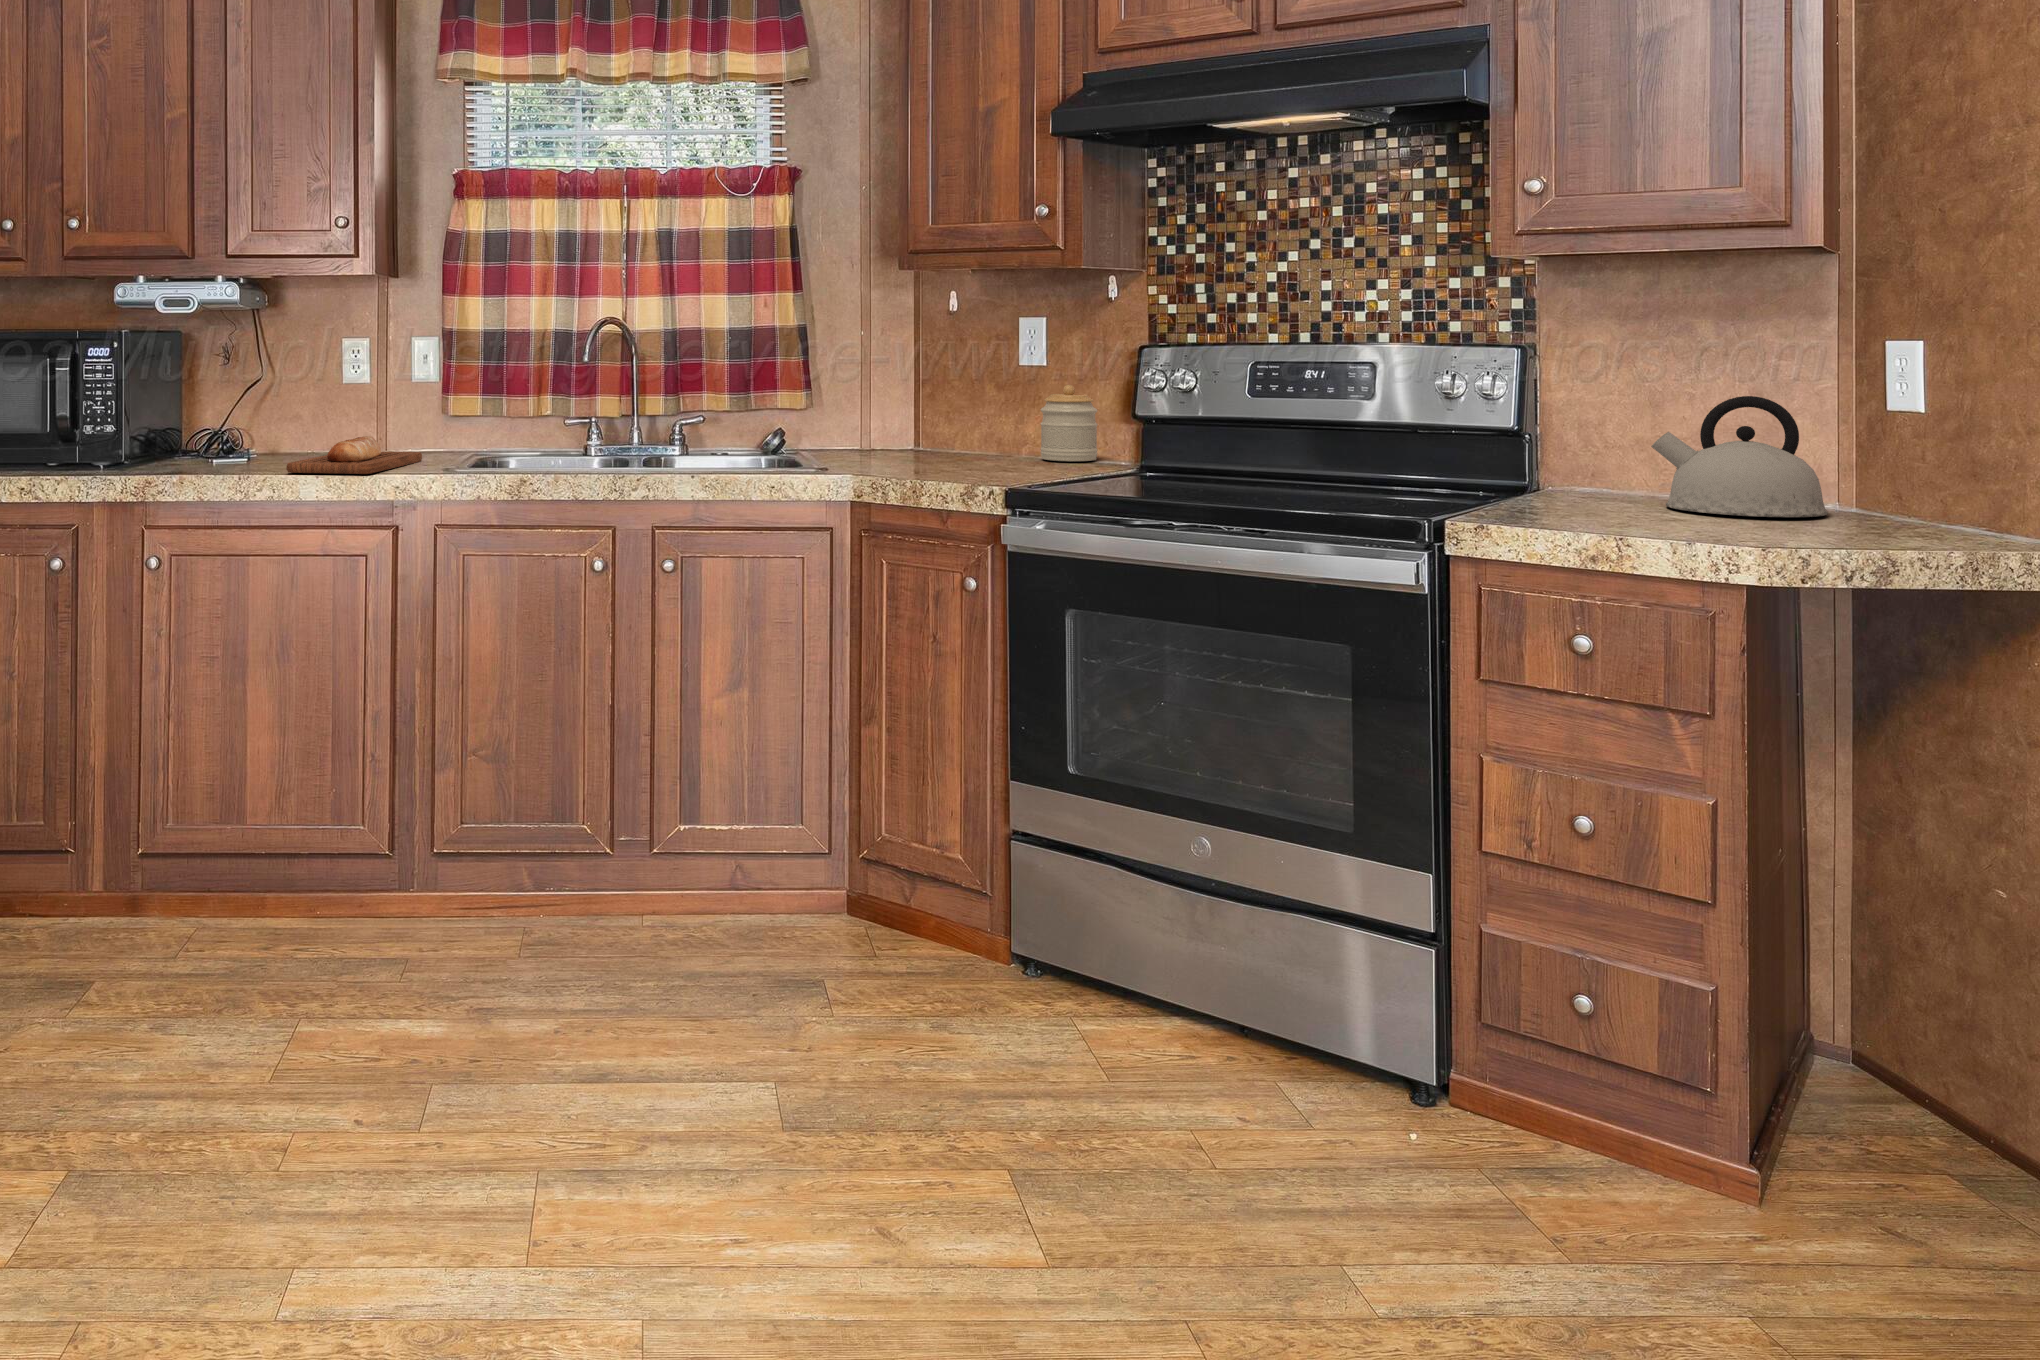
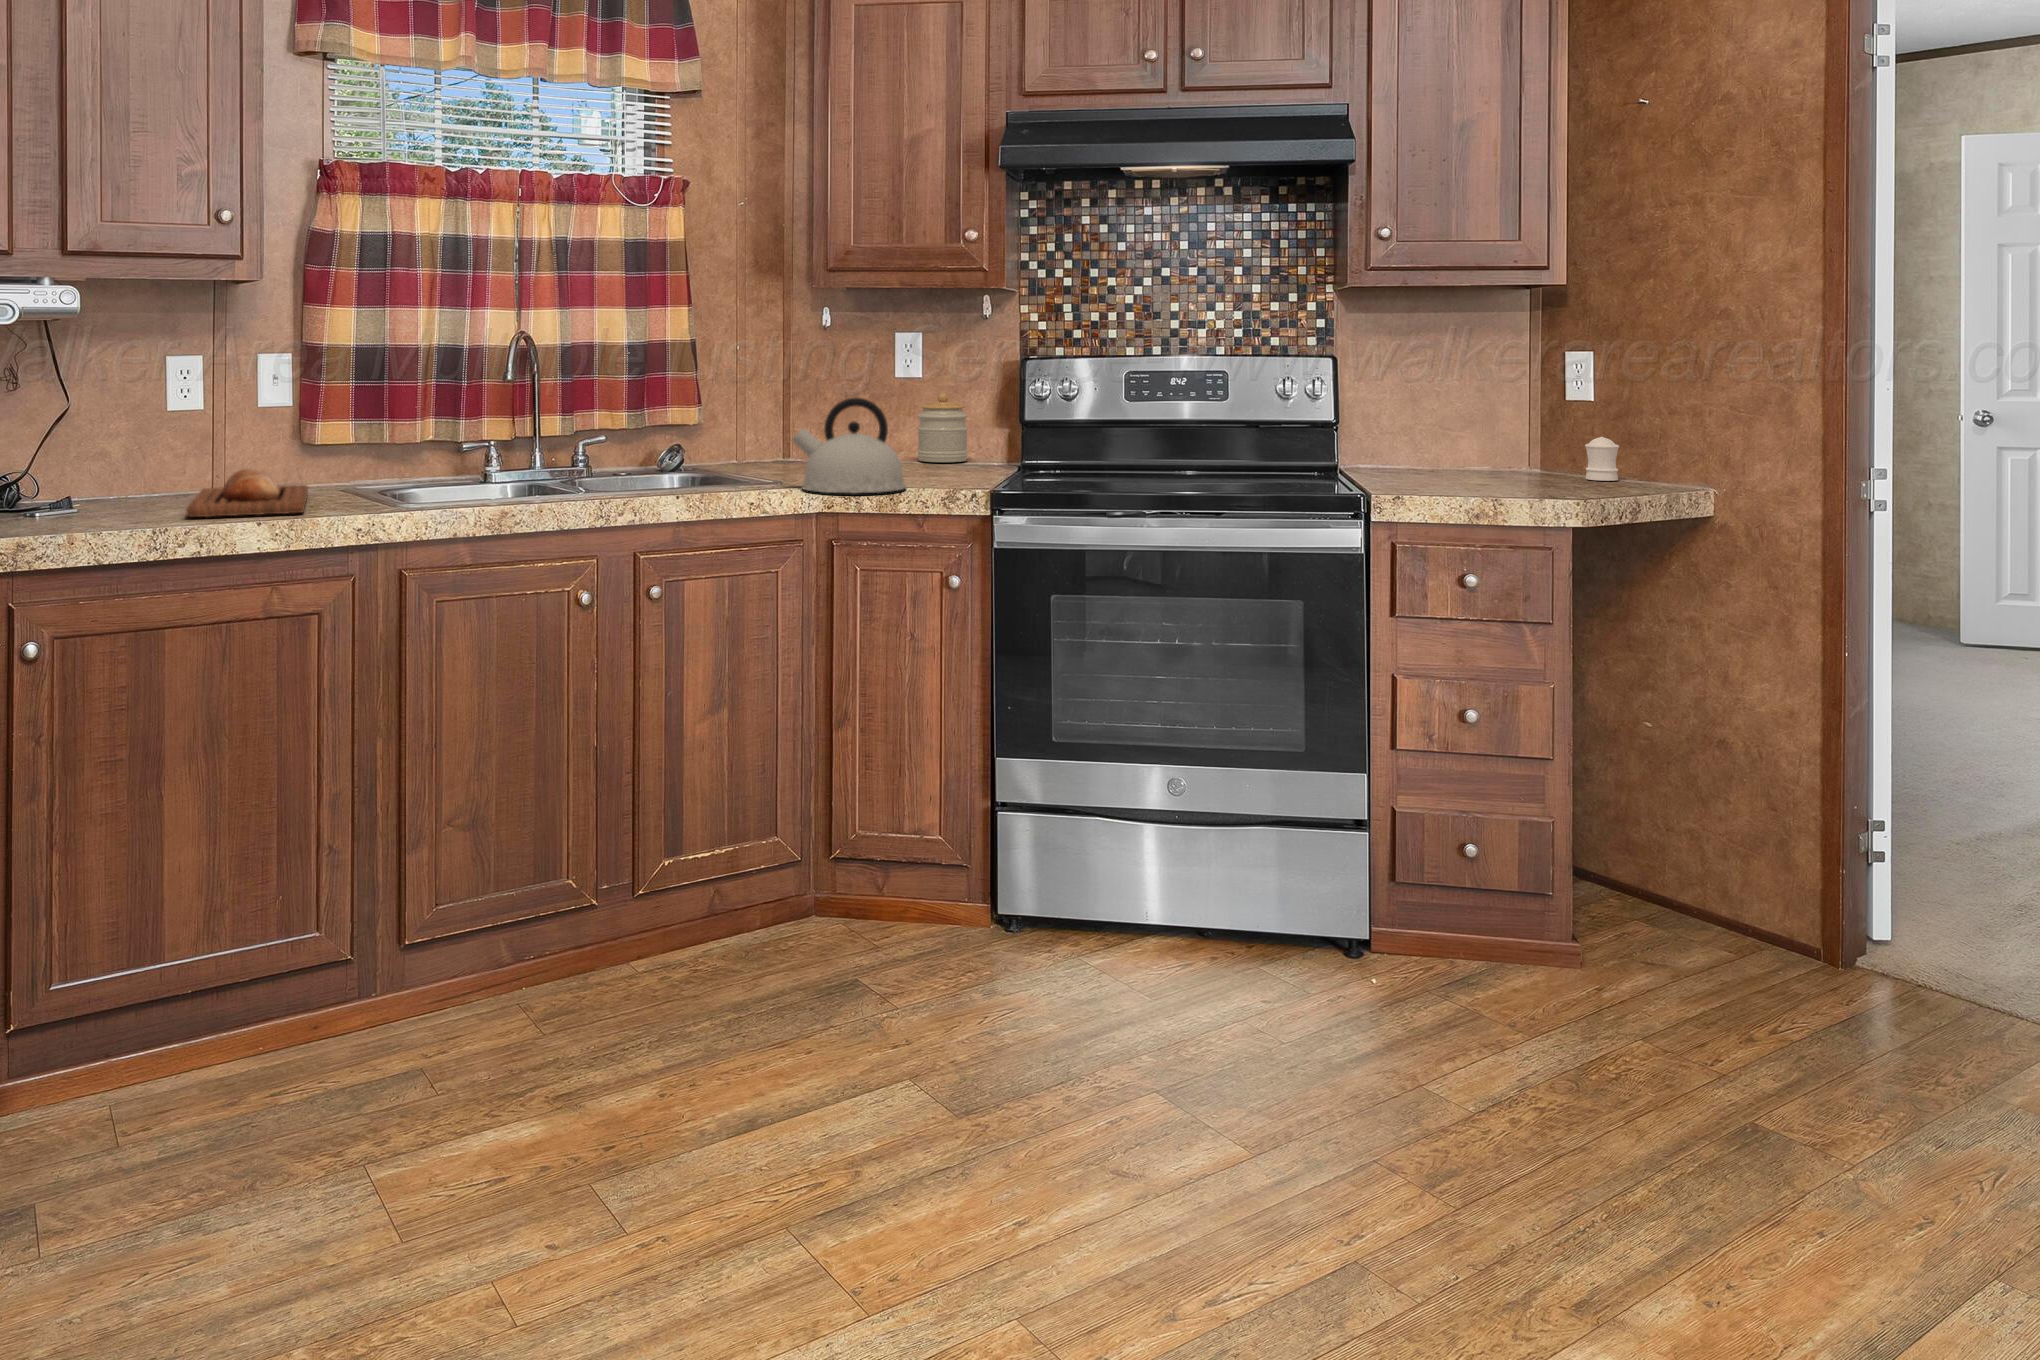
kettle: present [1651,396,1828,517] -> present [792,398,906,493]
salt shaker: none [1913,463,1973,528] -> present [1585,437,1619,481]

